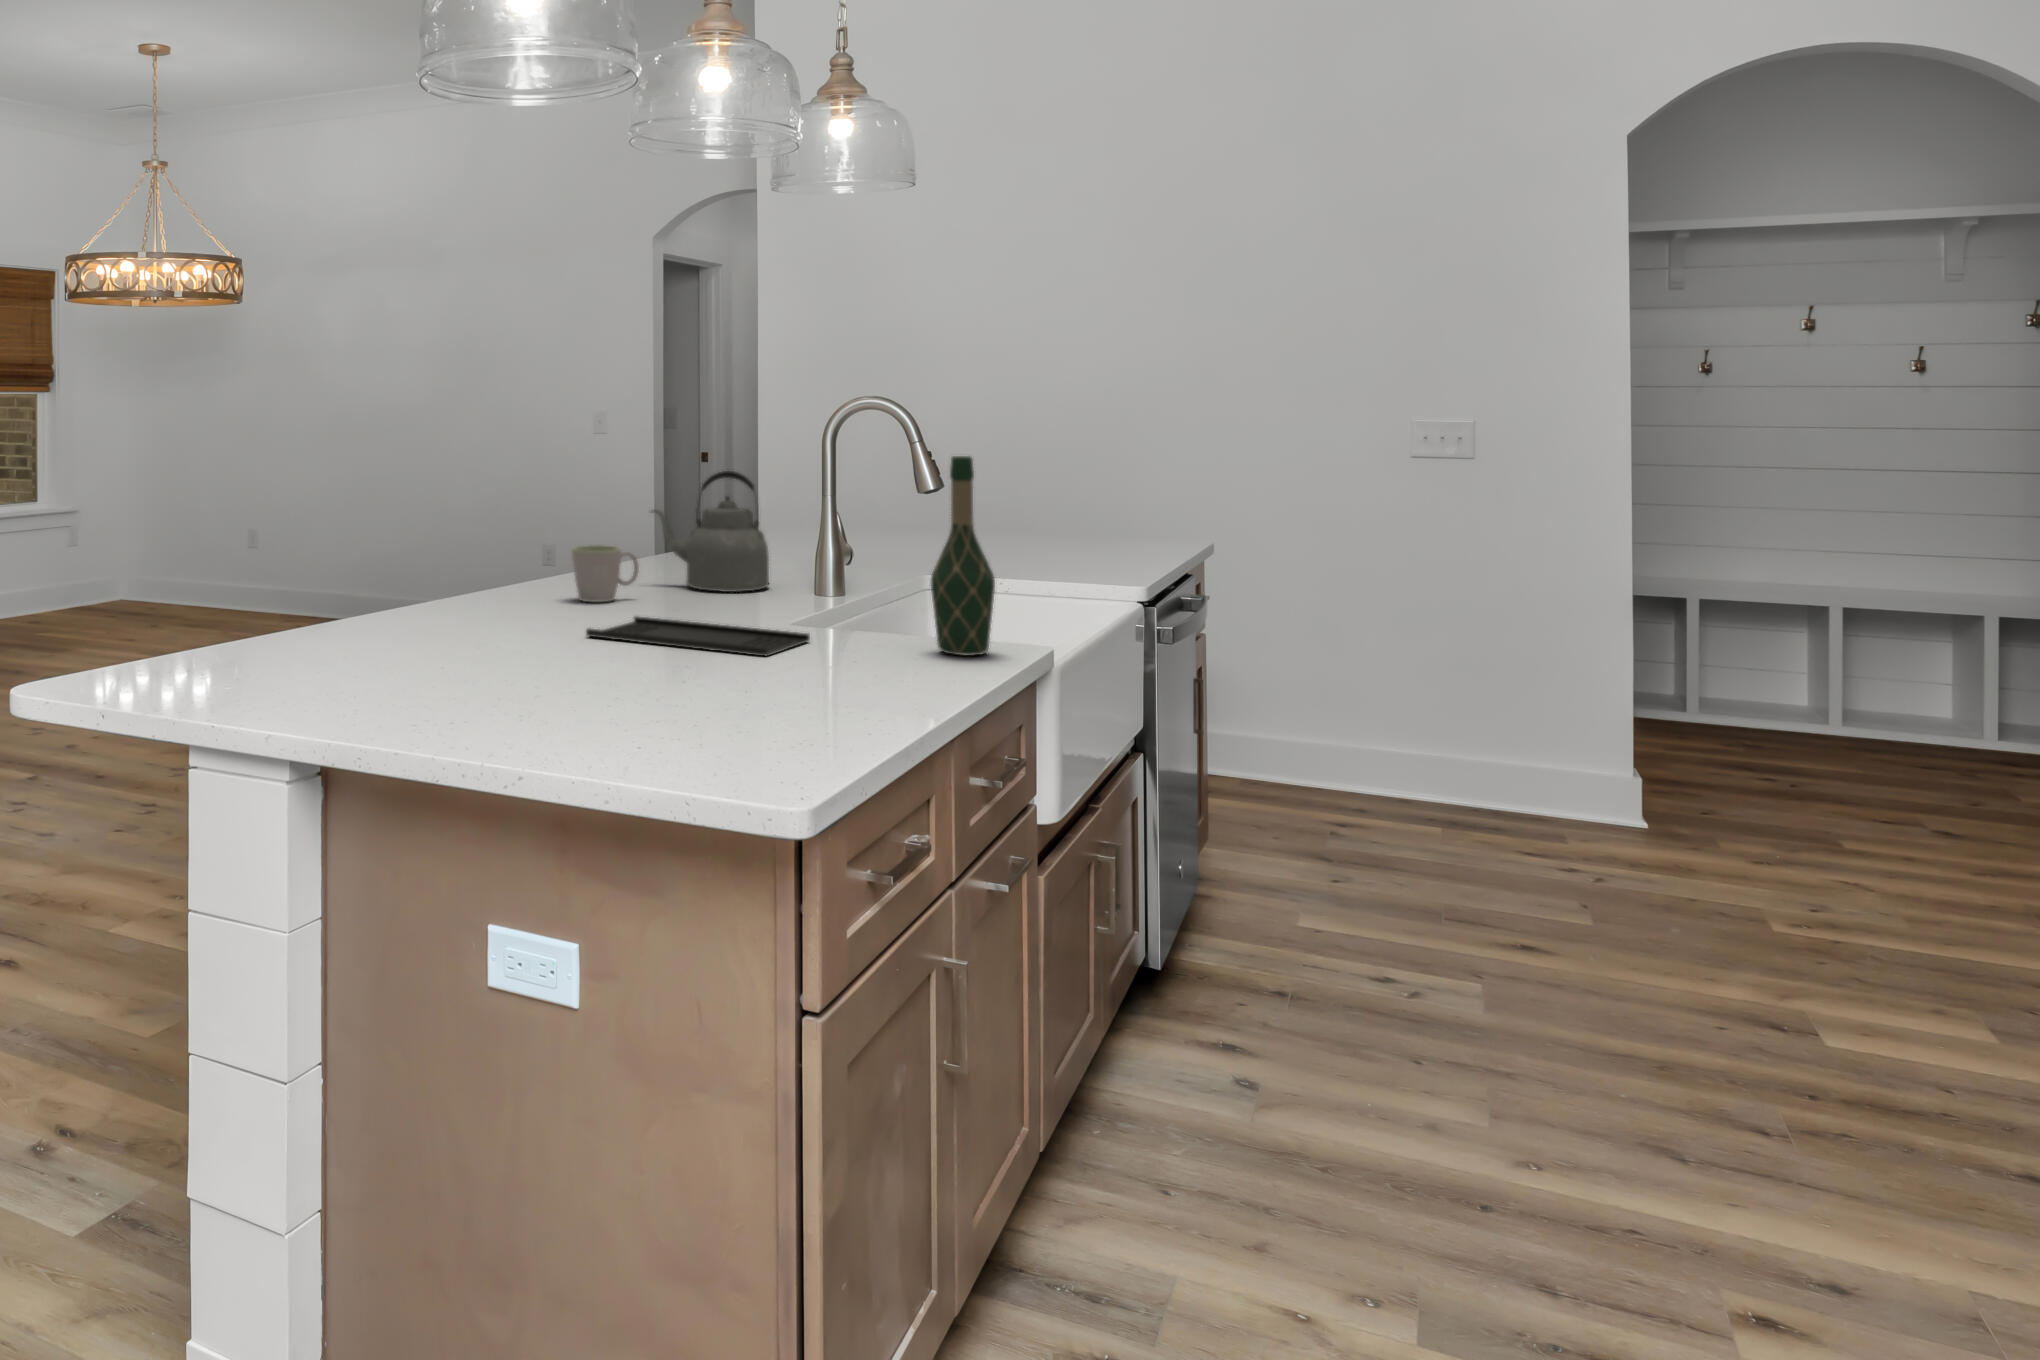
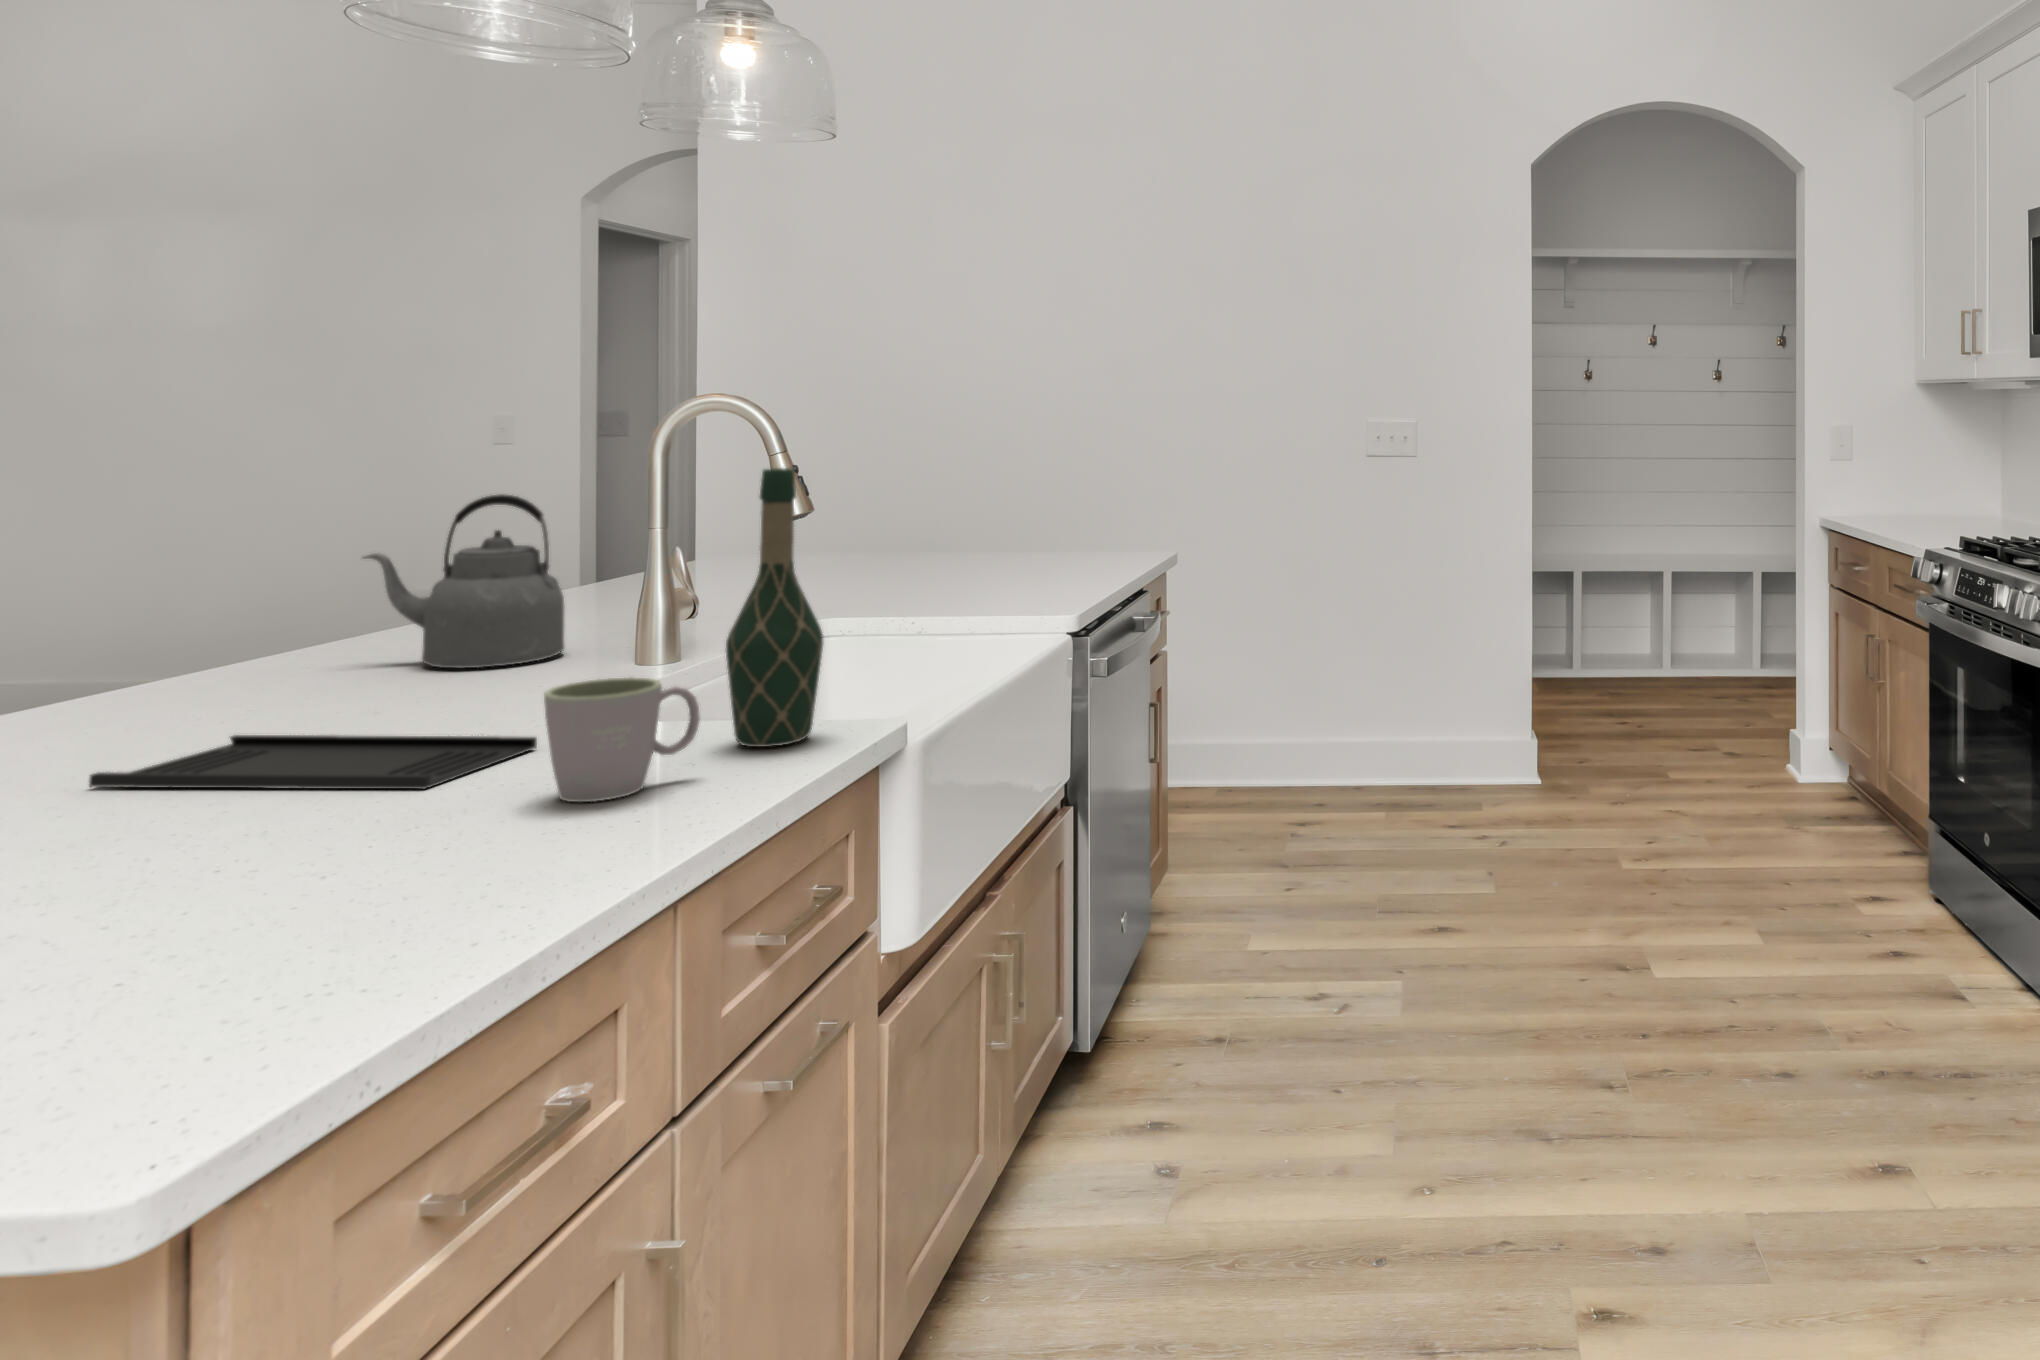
mug: present [572,545,639,602] -> present [544,677,700,802]

